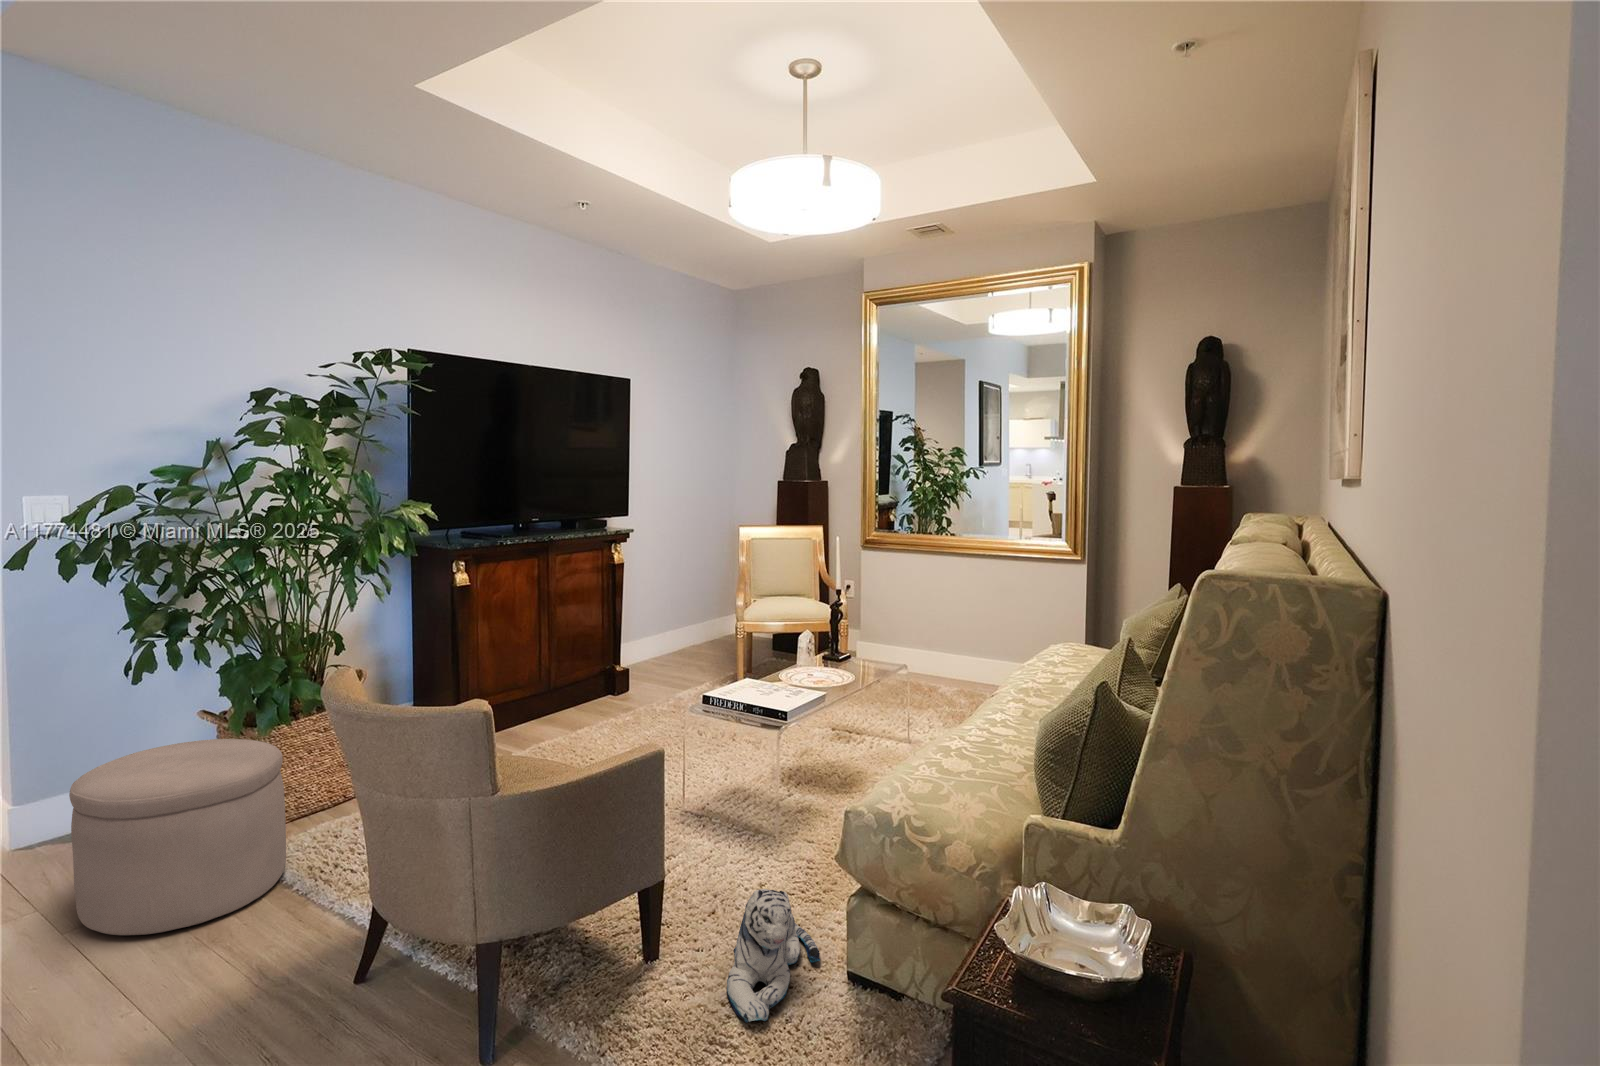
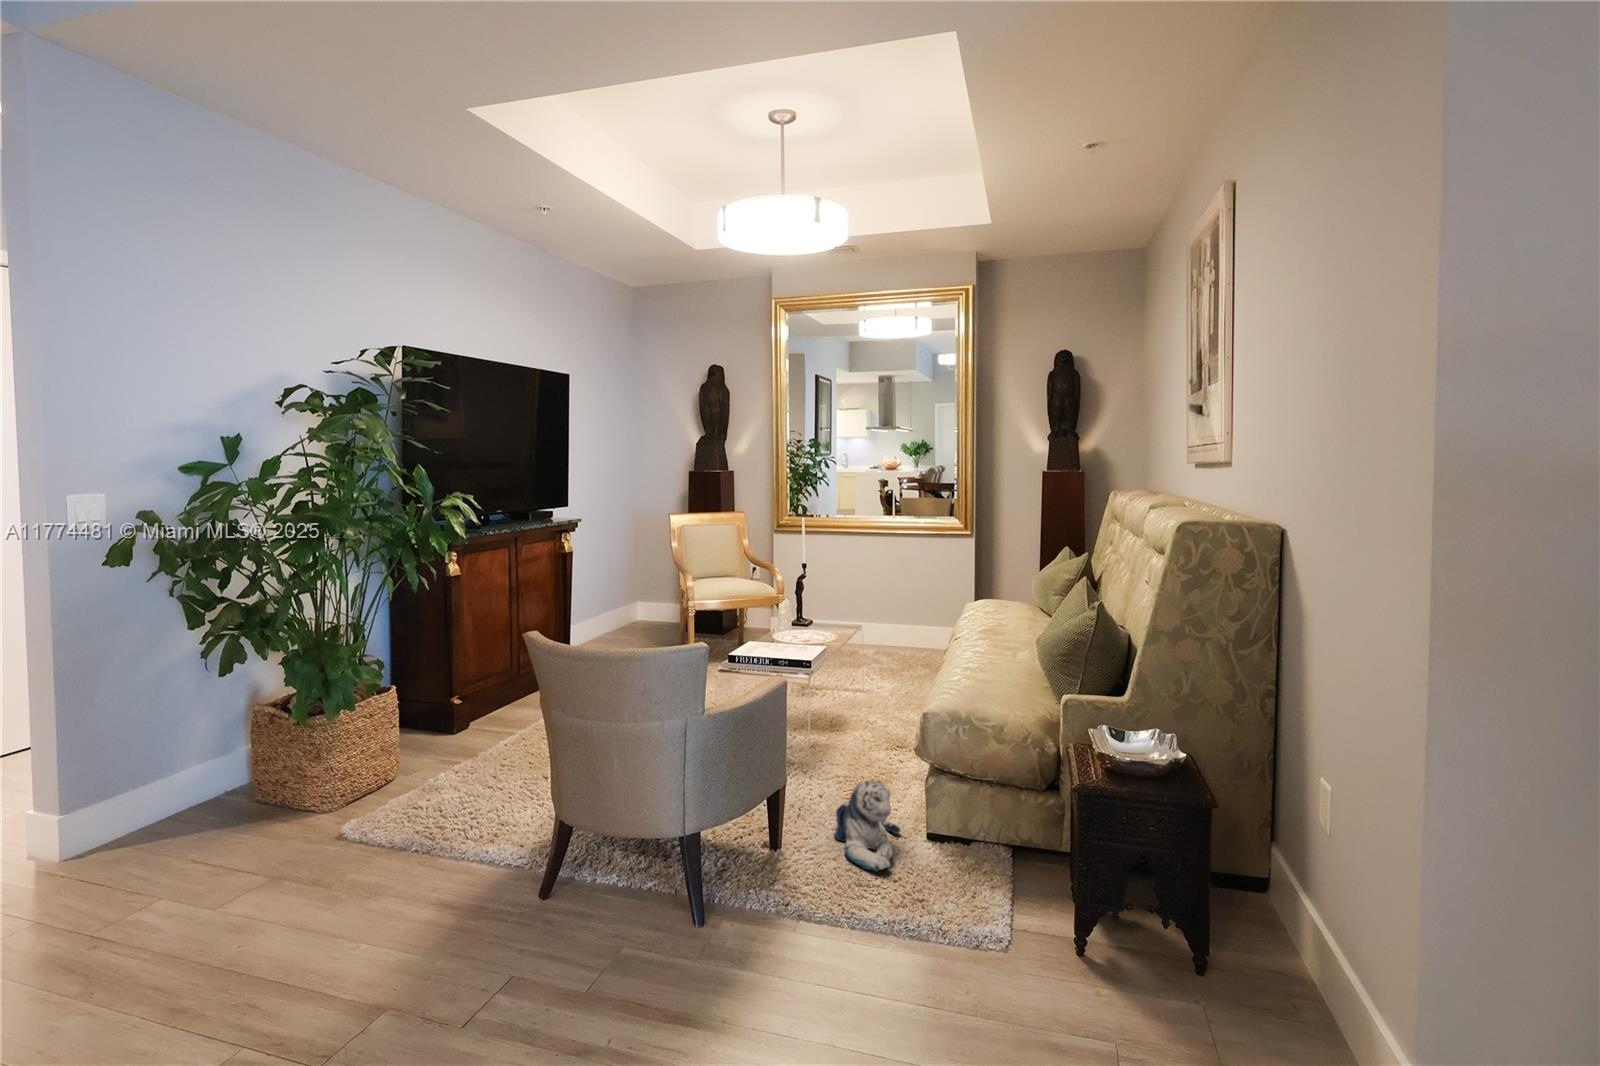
ottoman: present [69,739,286,935] -> none [207,722,394,899]

